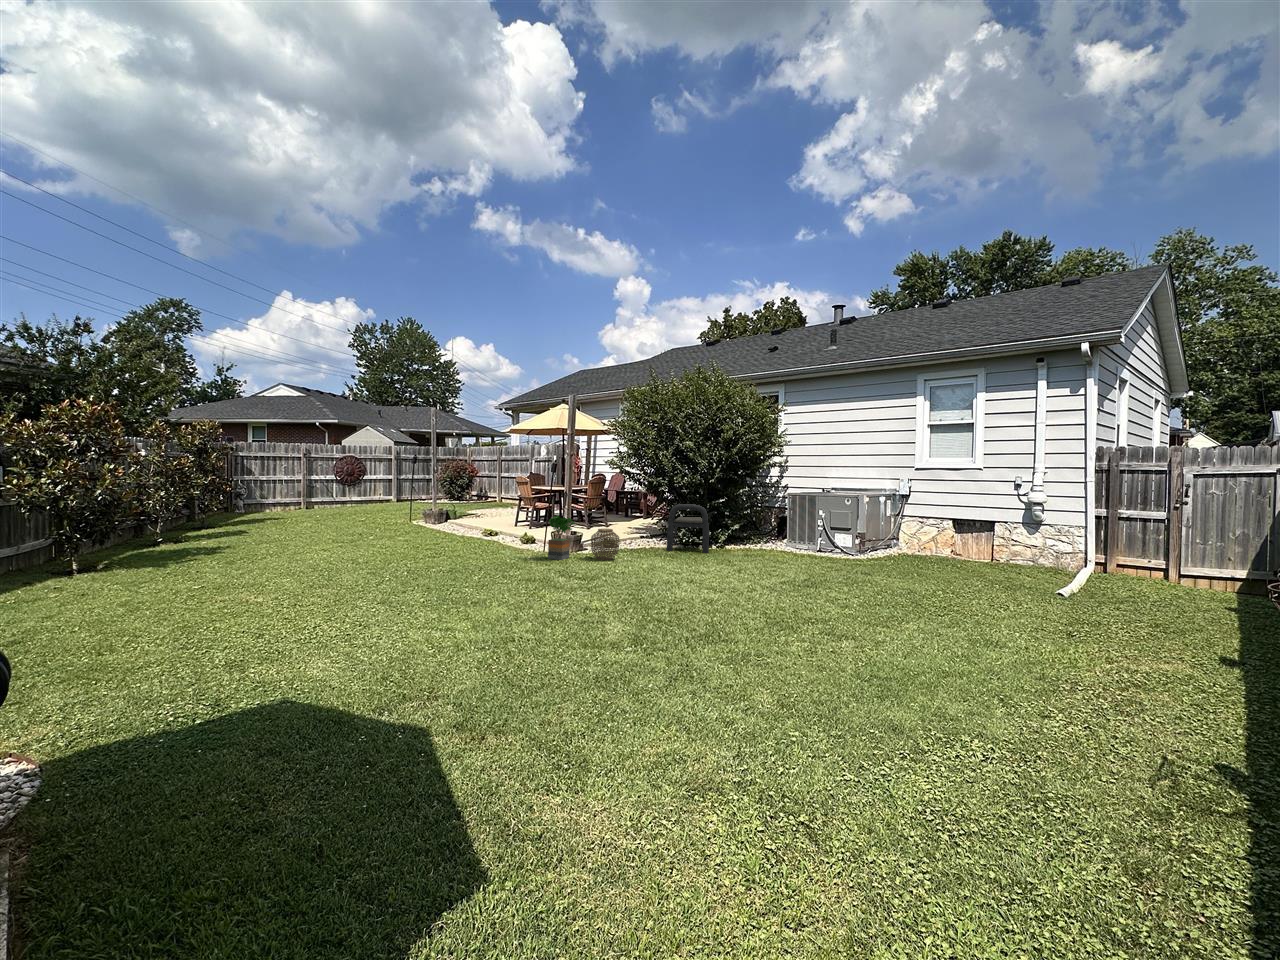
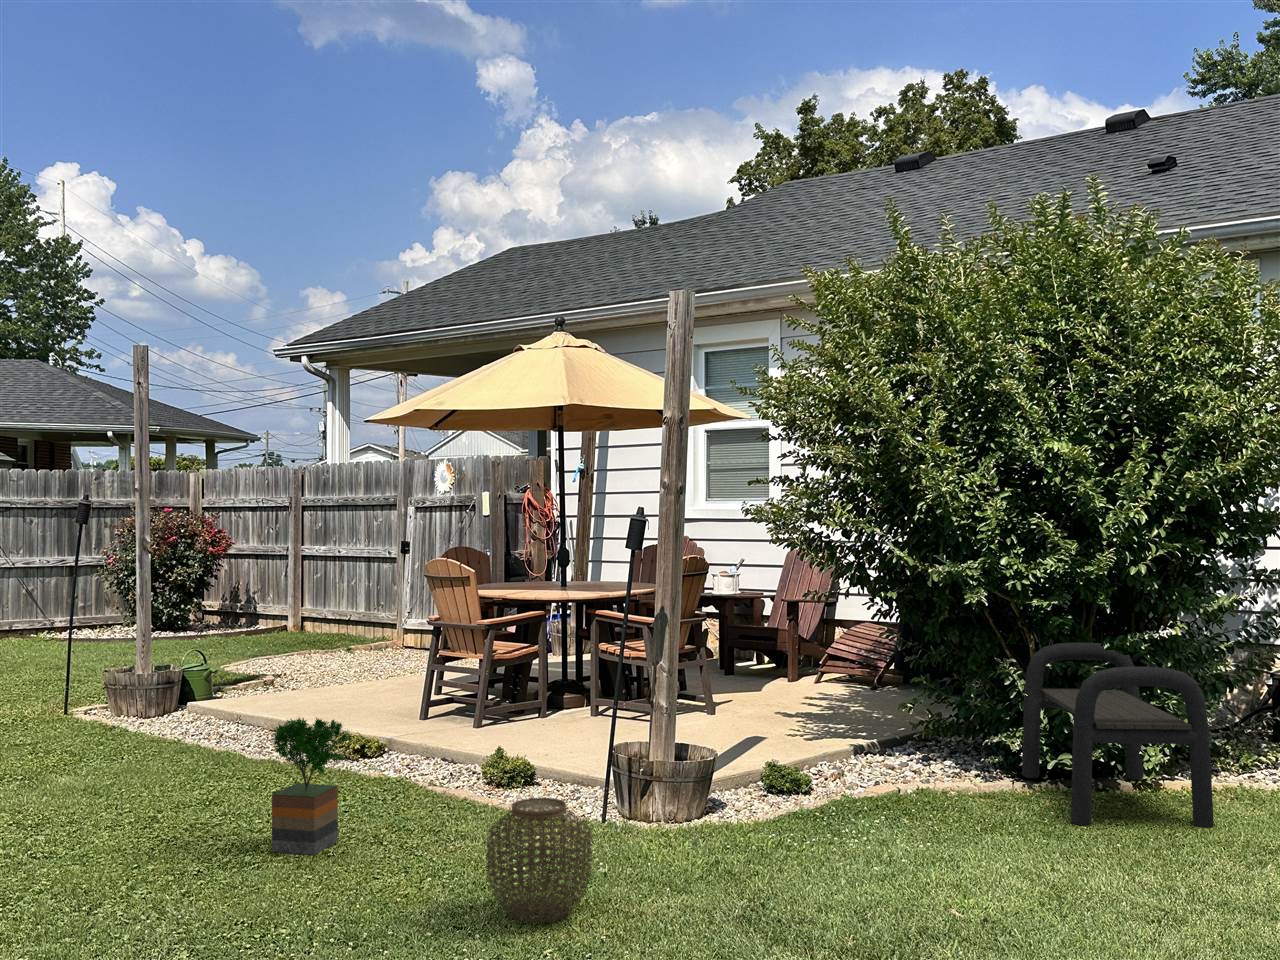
potted tree: present [548,516,575,560] -> present [272,718,353,855]
woven basket: present [591,529,619,560] -> present [487,798,592,923]

